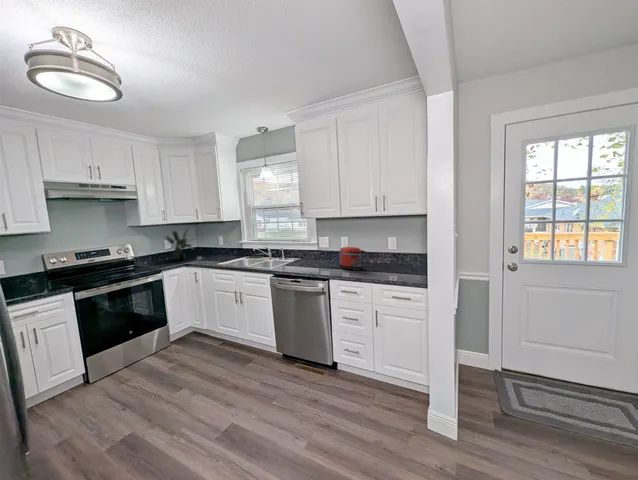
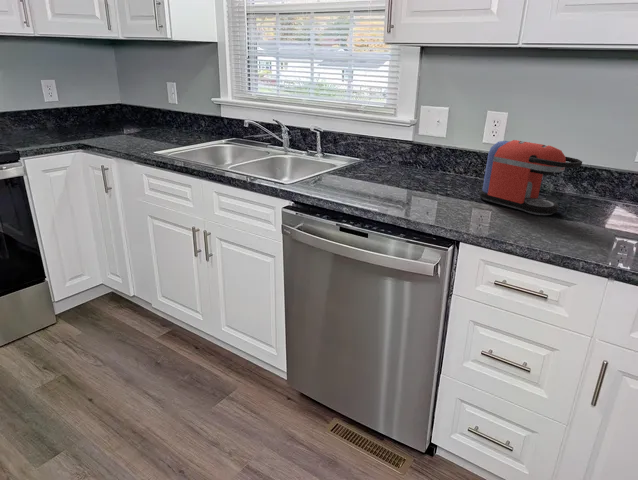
potted plant: present [166,230,192,260] -> none [28,58,110,133]

